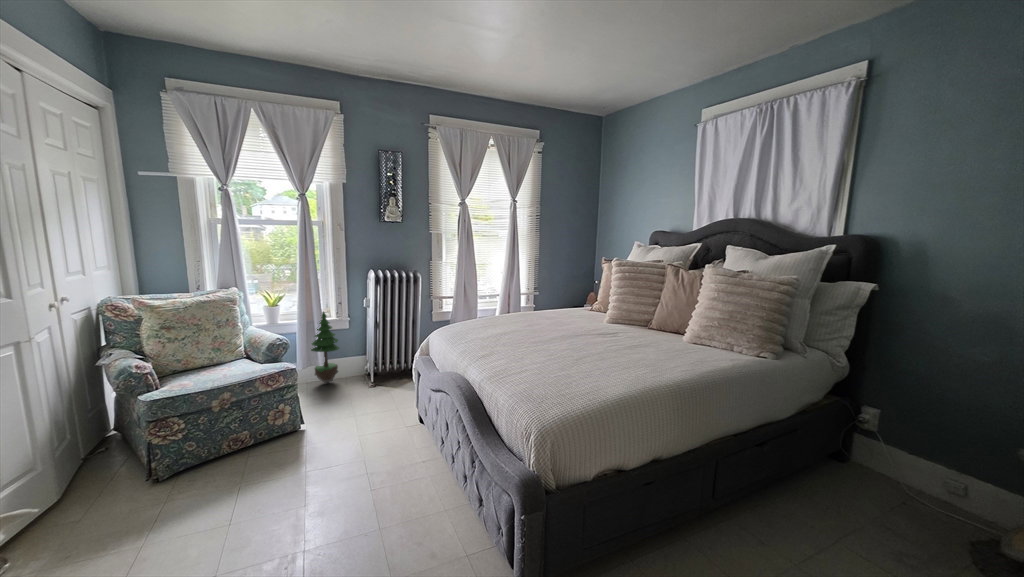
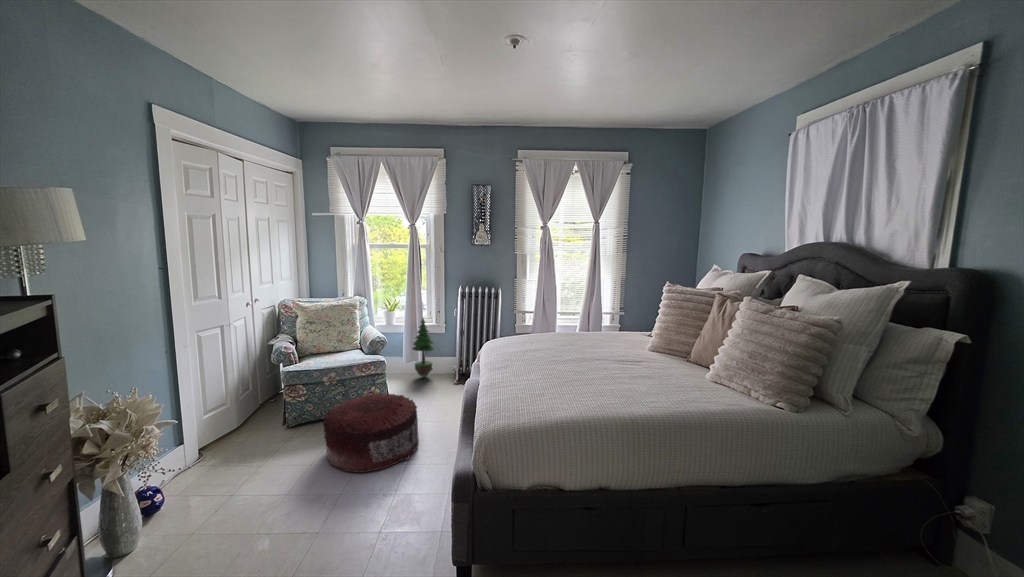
pouf: none [239,406,372,520] -> present [323,392,419,473]

